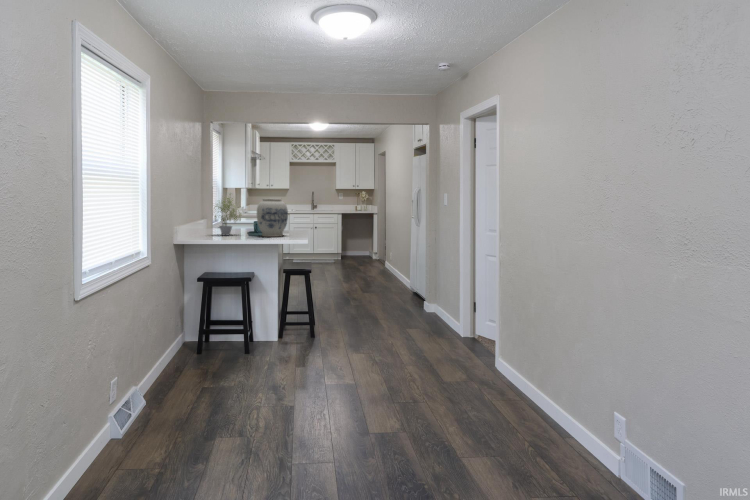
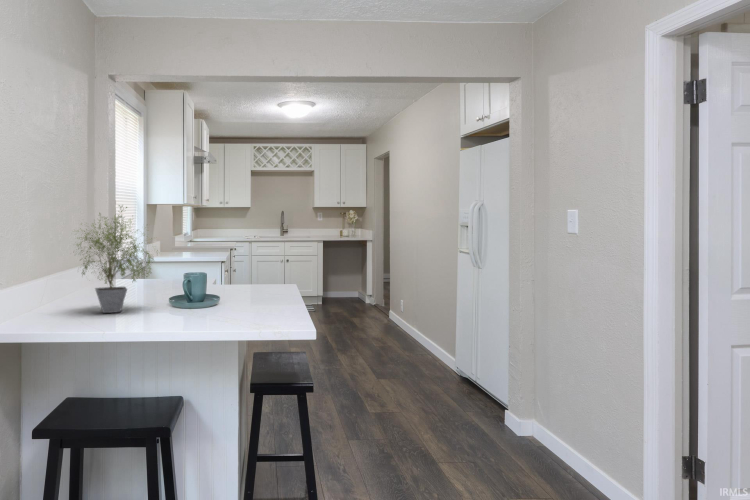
vase: present [257,199,288,237] -> none [189,220,270,319]

